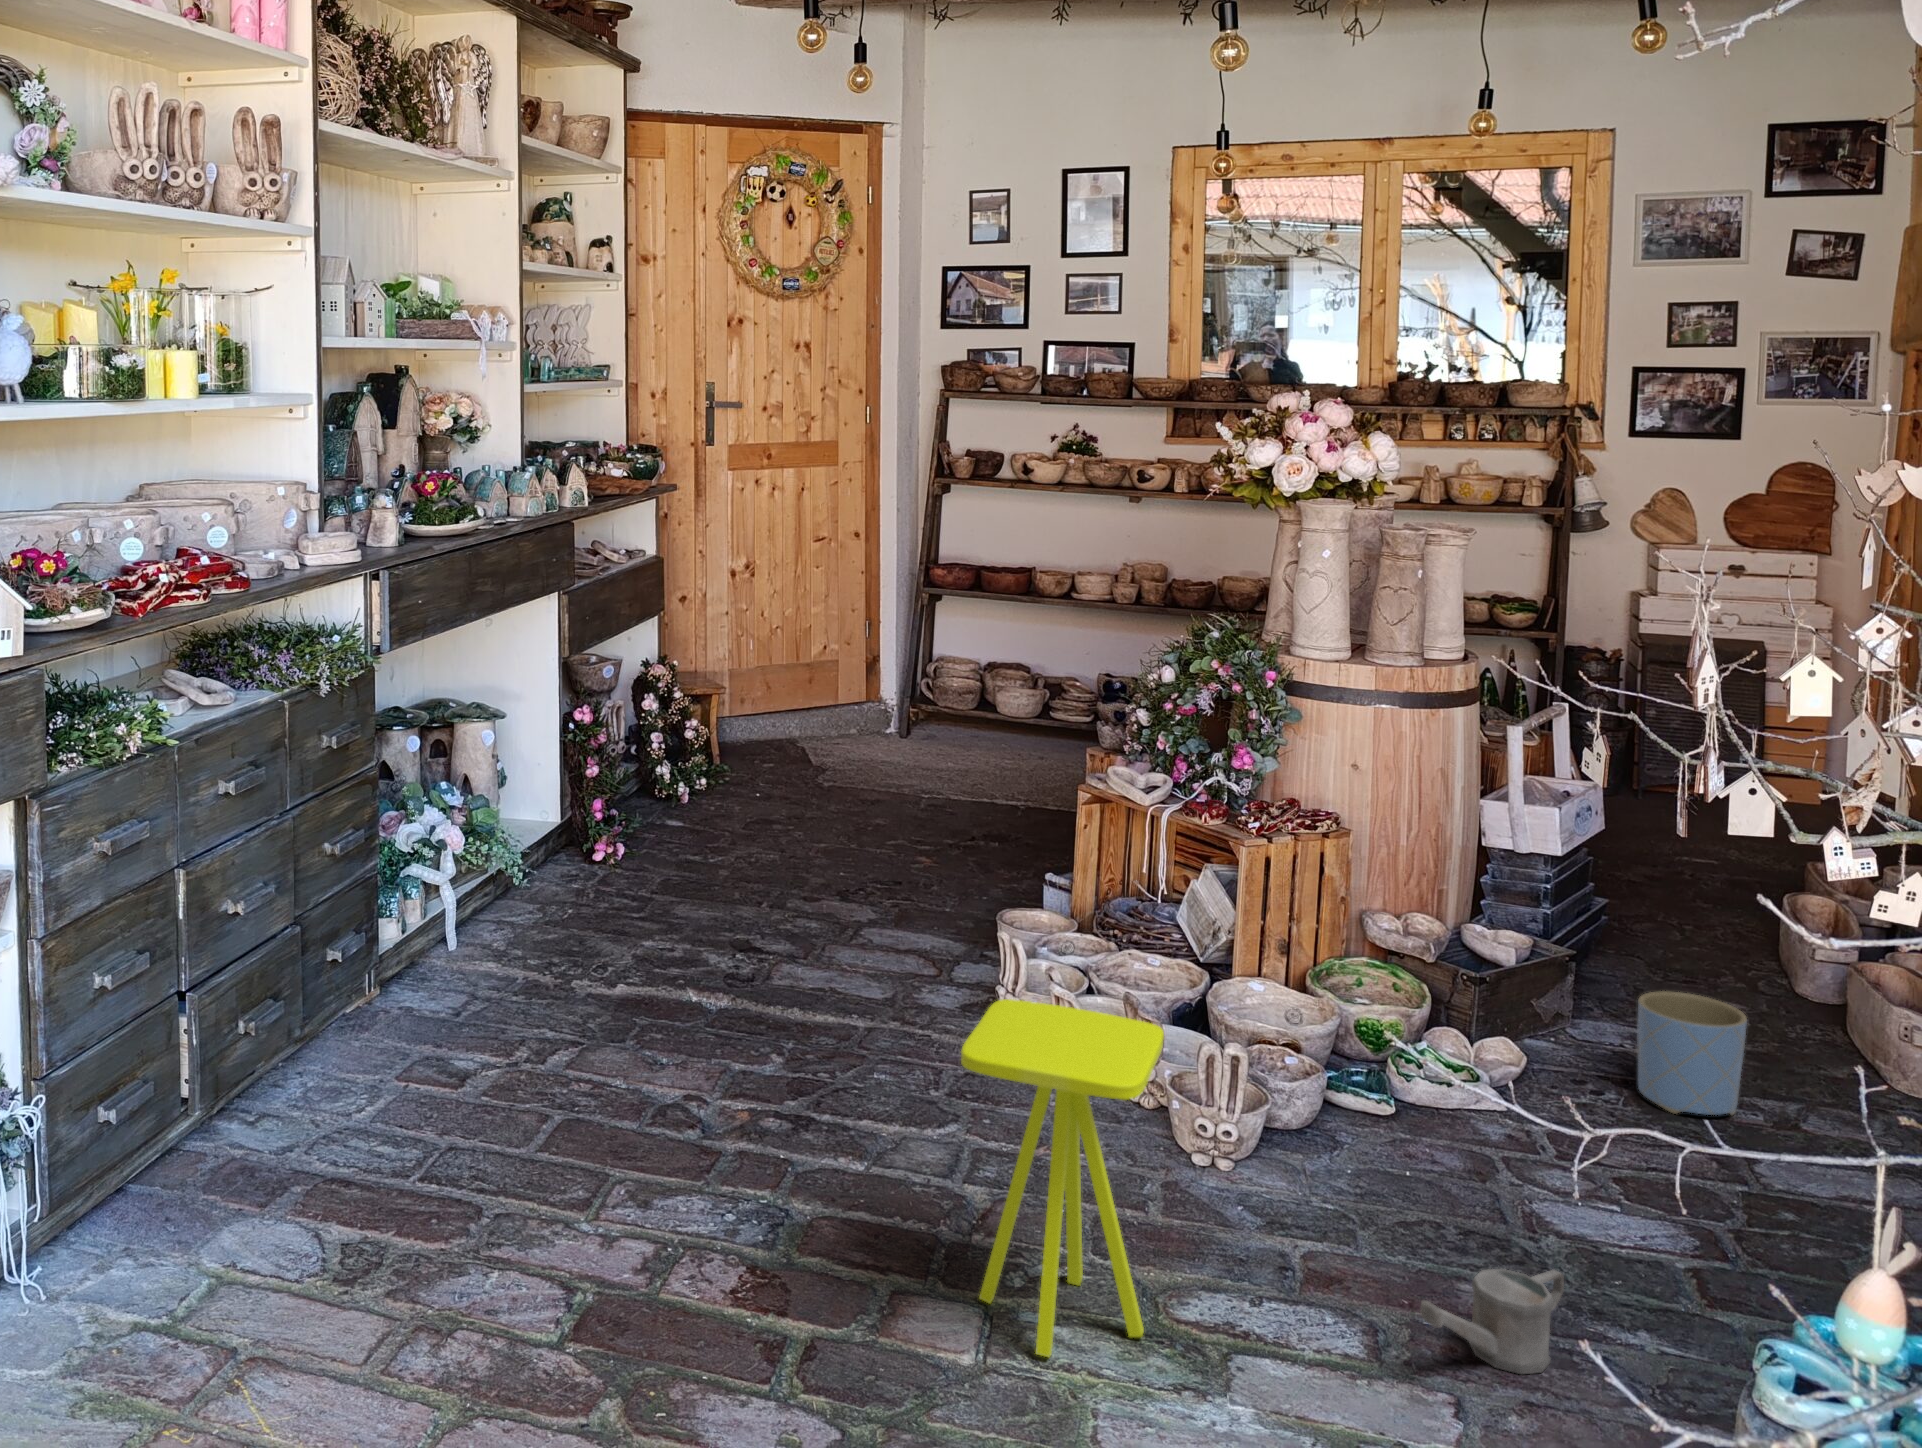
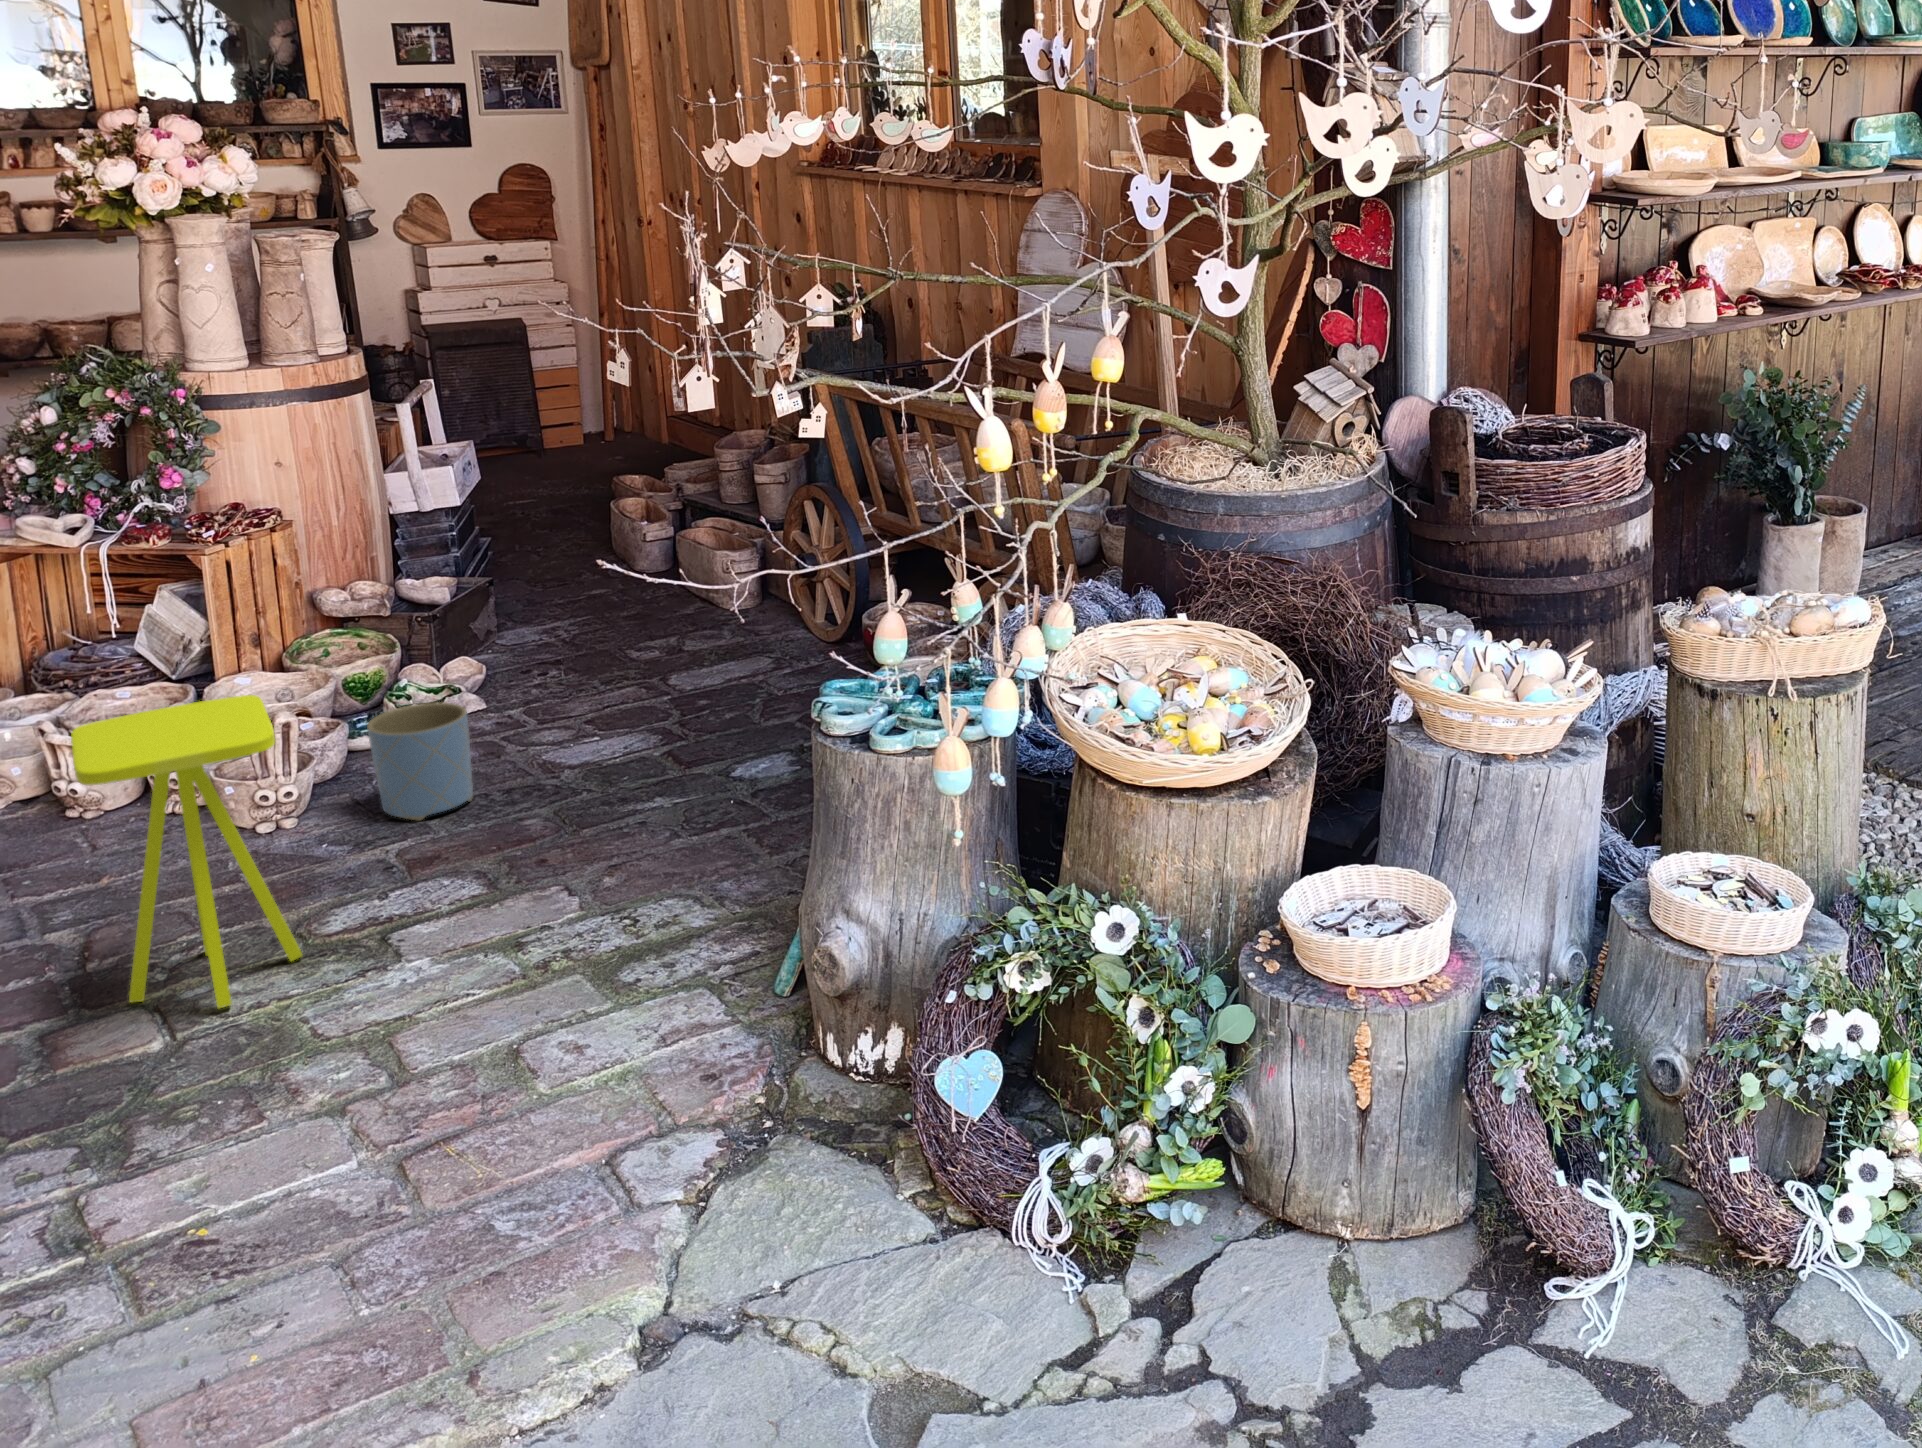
planter: present [1637,991,1747,1115] -> present [367,702,473,820]
watering can: present [1420,1269,1564,1374] -> none [519,772,606,853]

